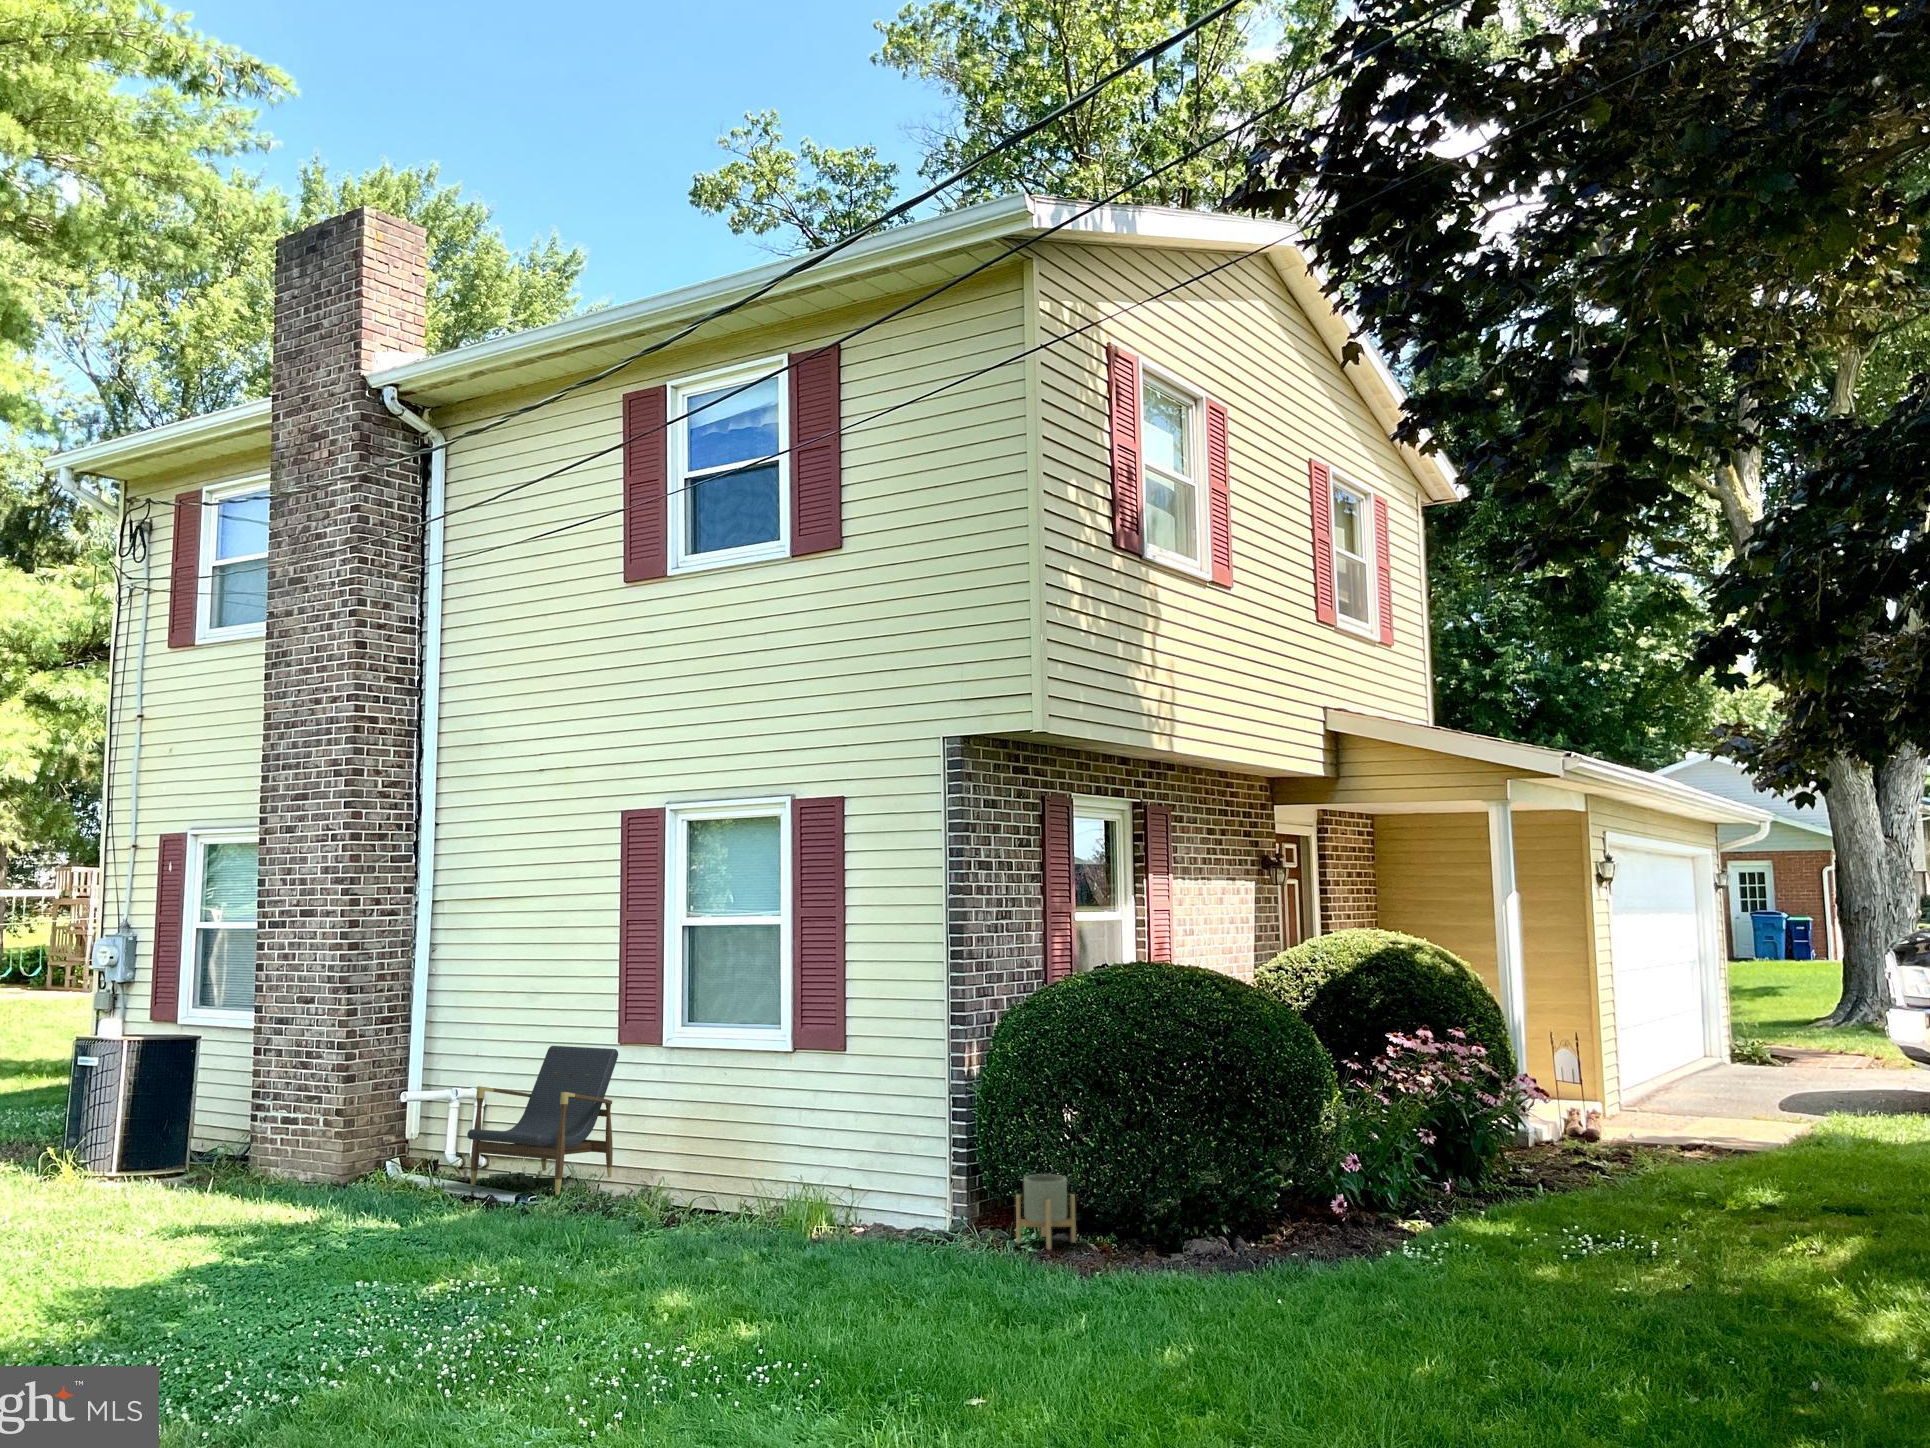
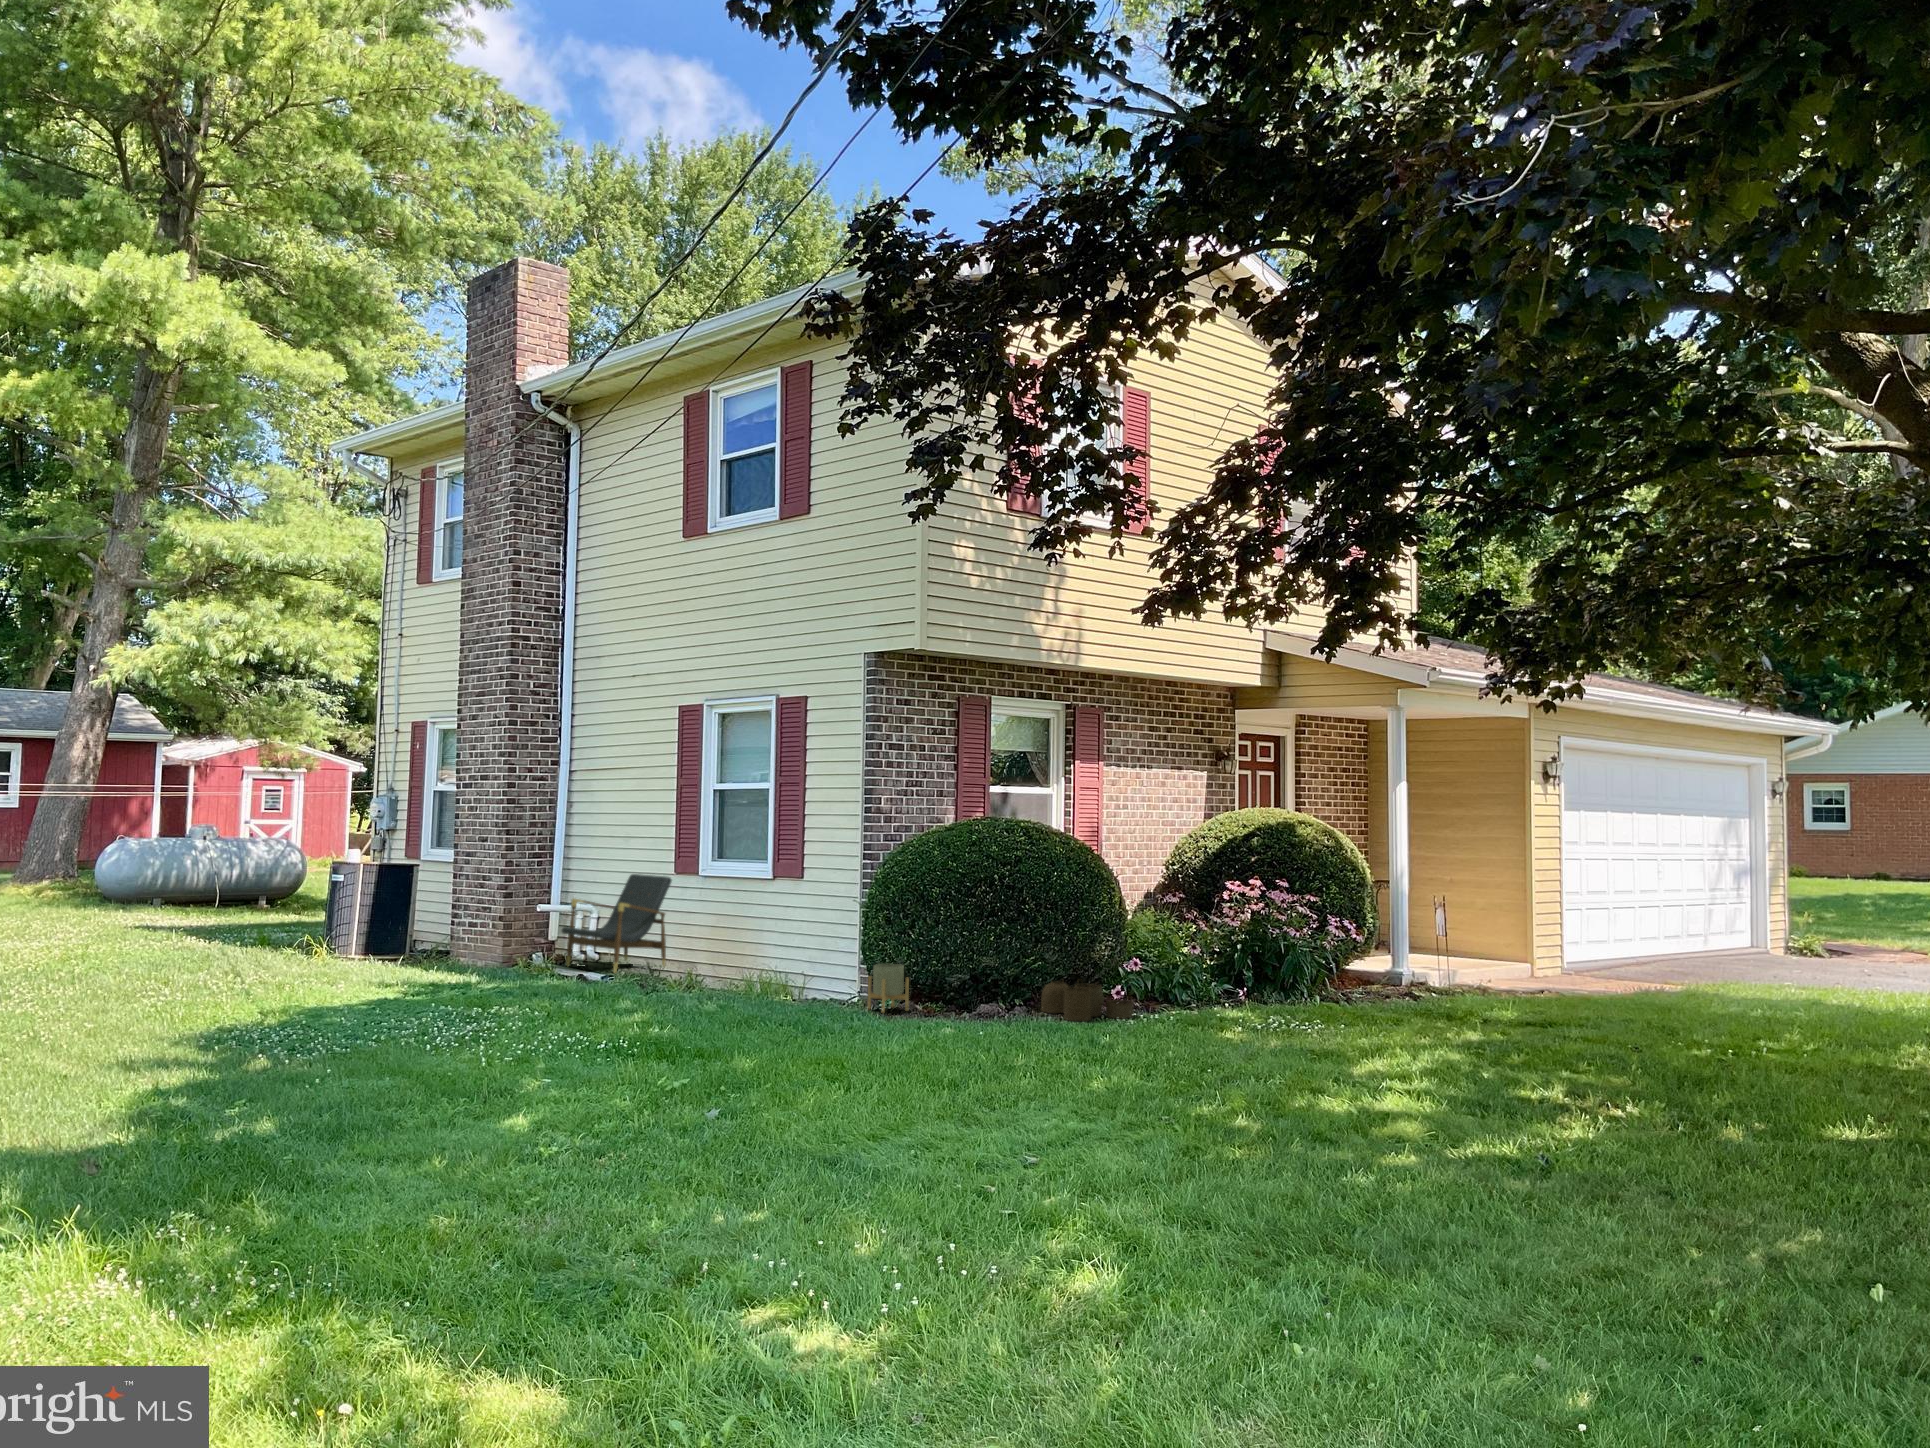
woven basket: none [1243,1182,1380,1245] -> present [1041,981,1133,1021]

